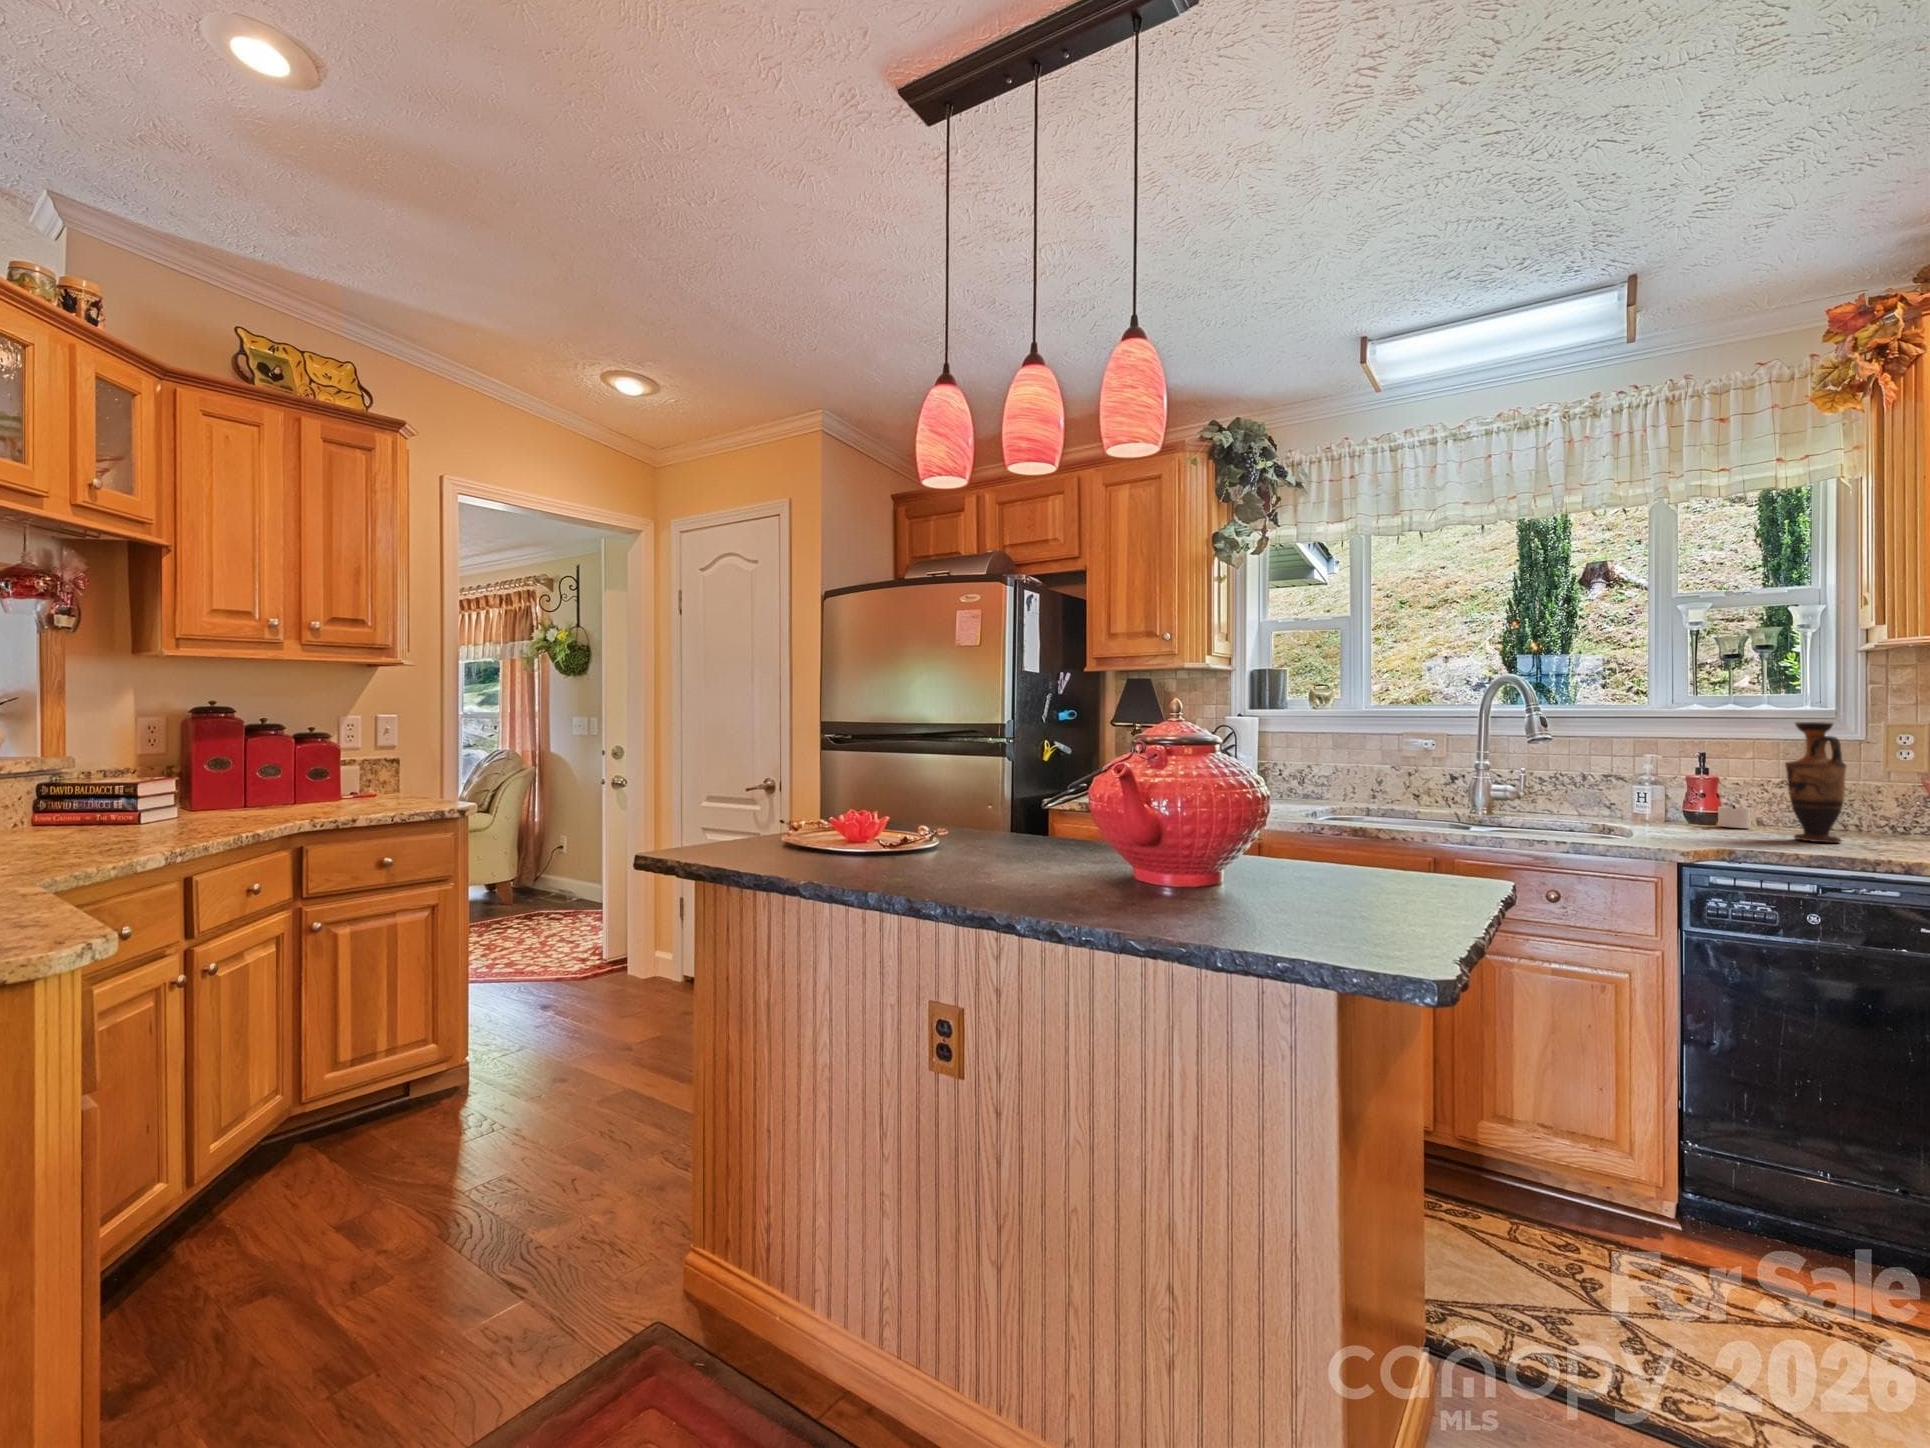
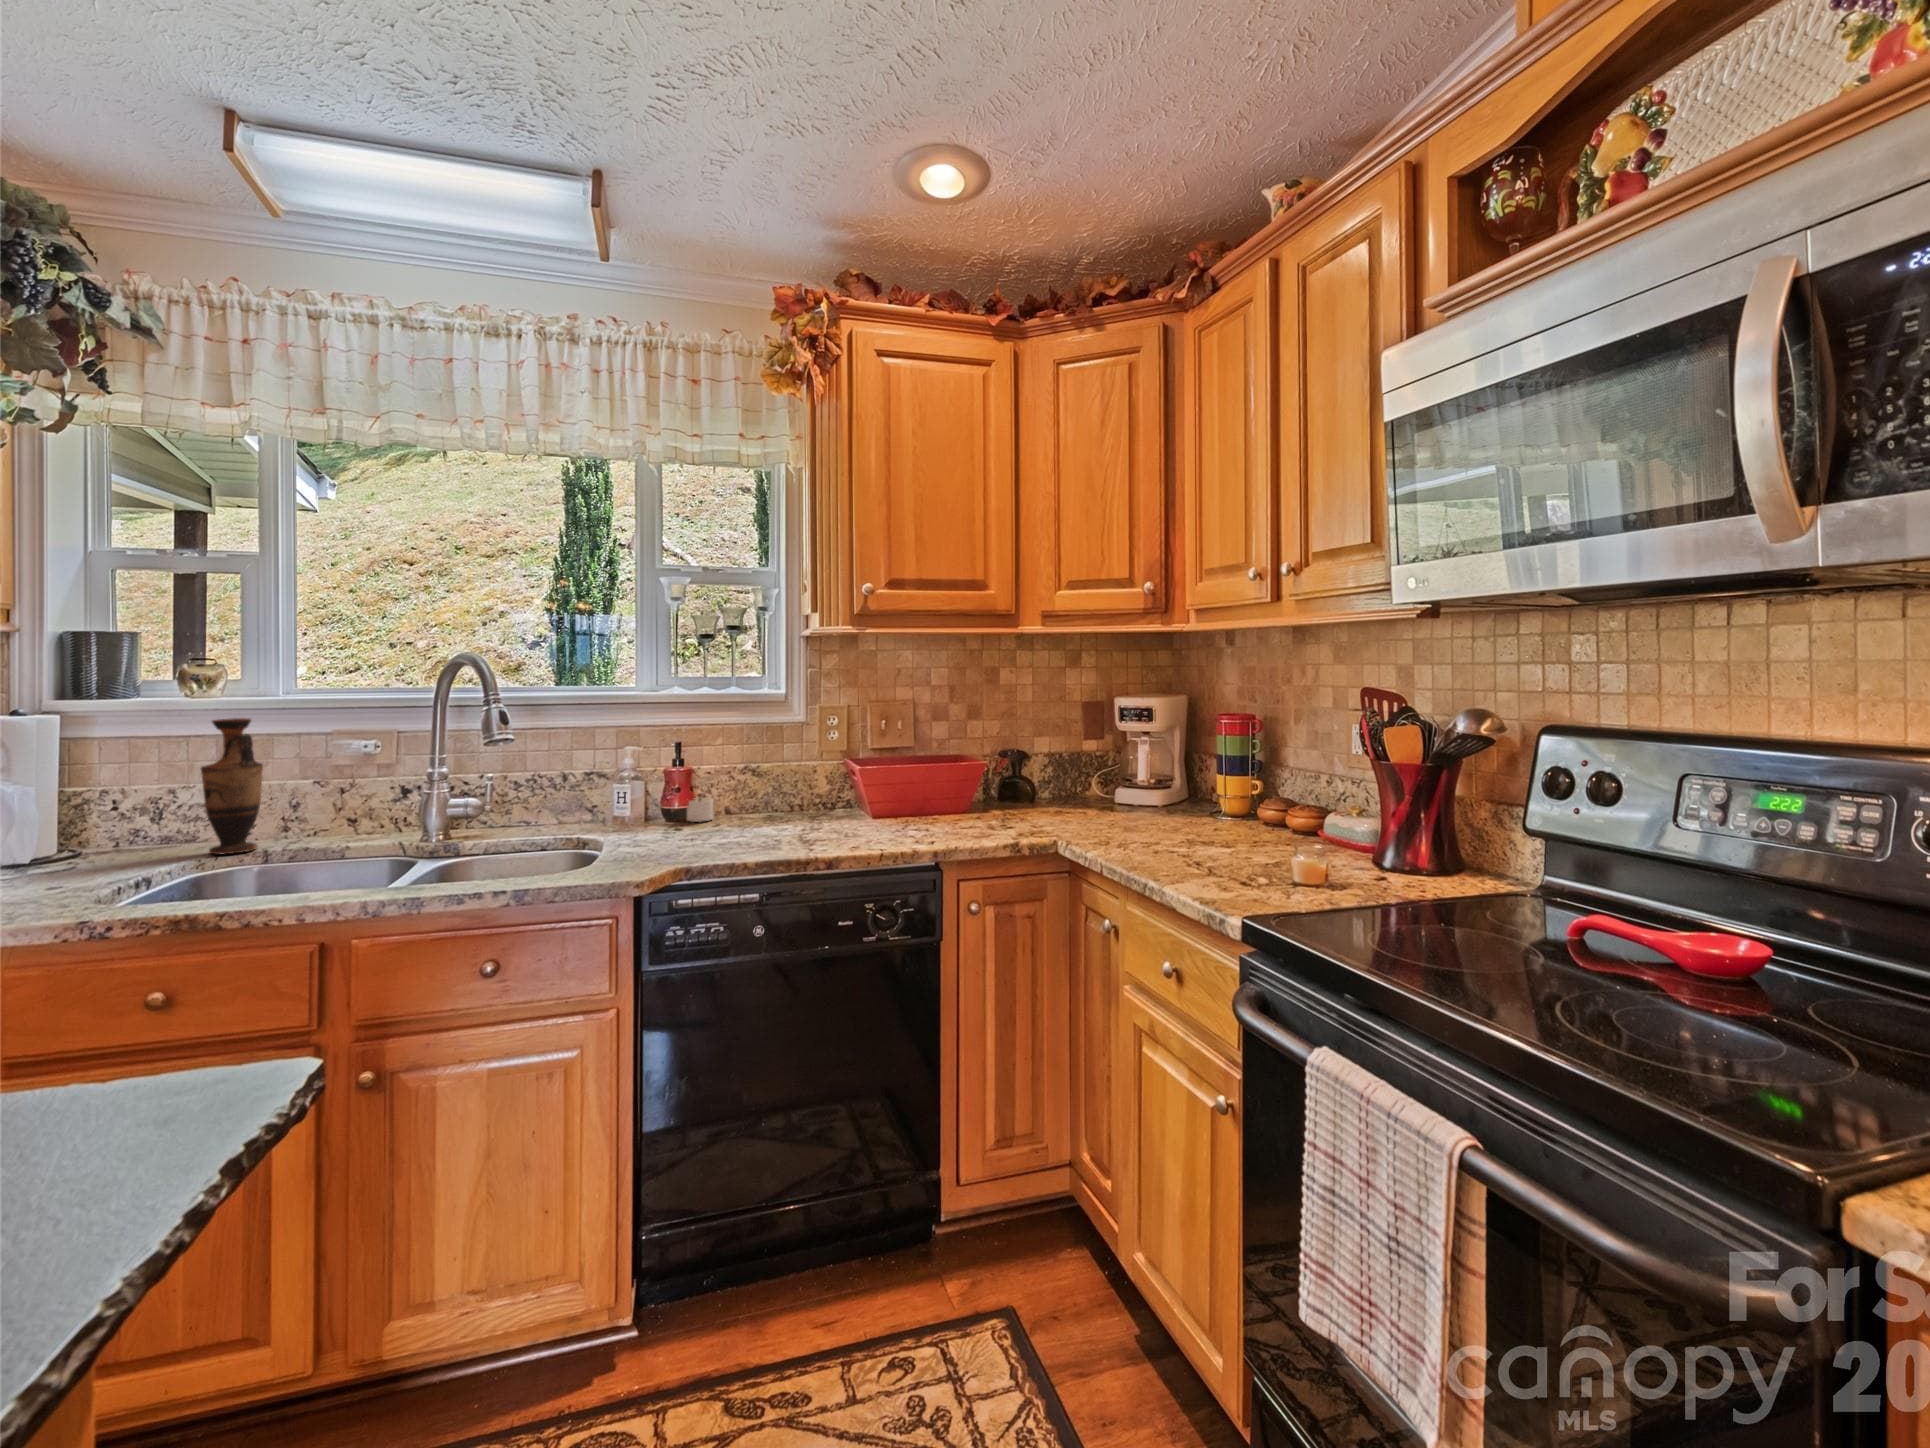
vase: present [1785,722,1846,843] -> present [201,718,263,855]

